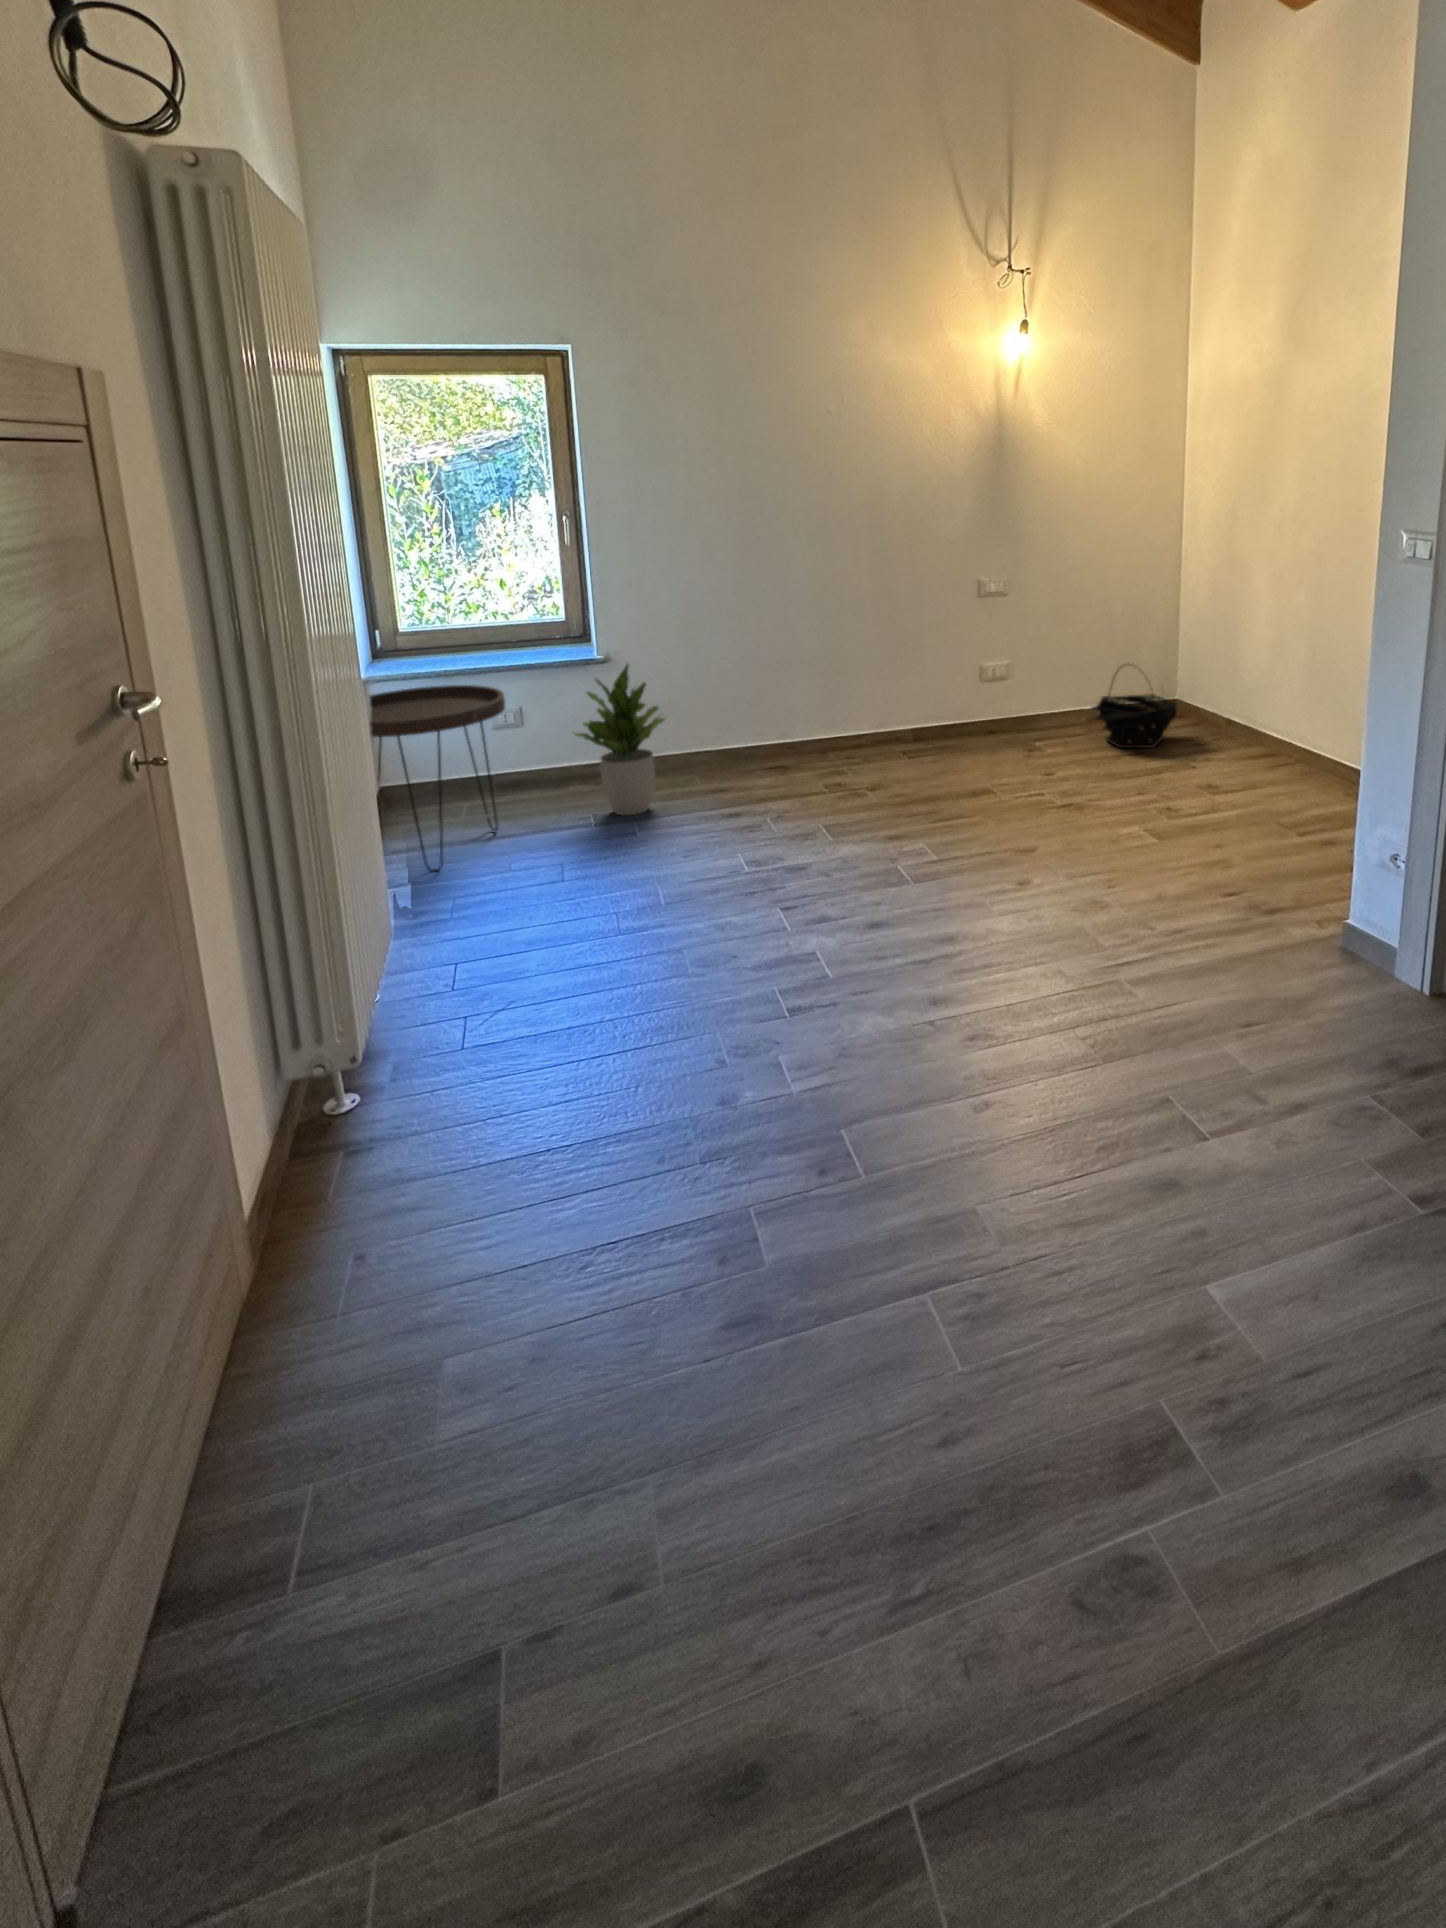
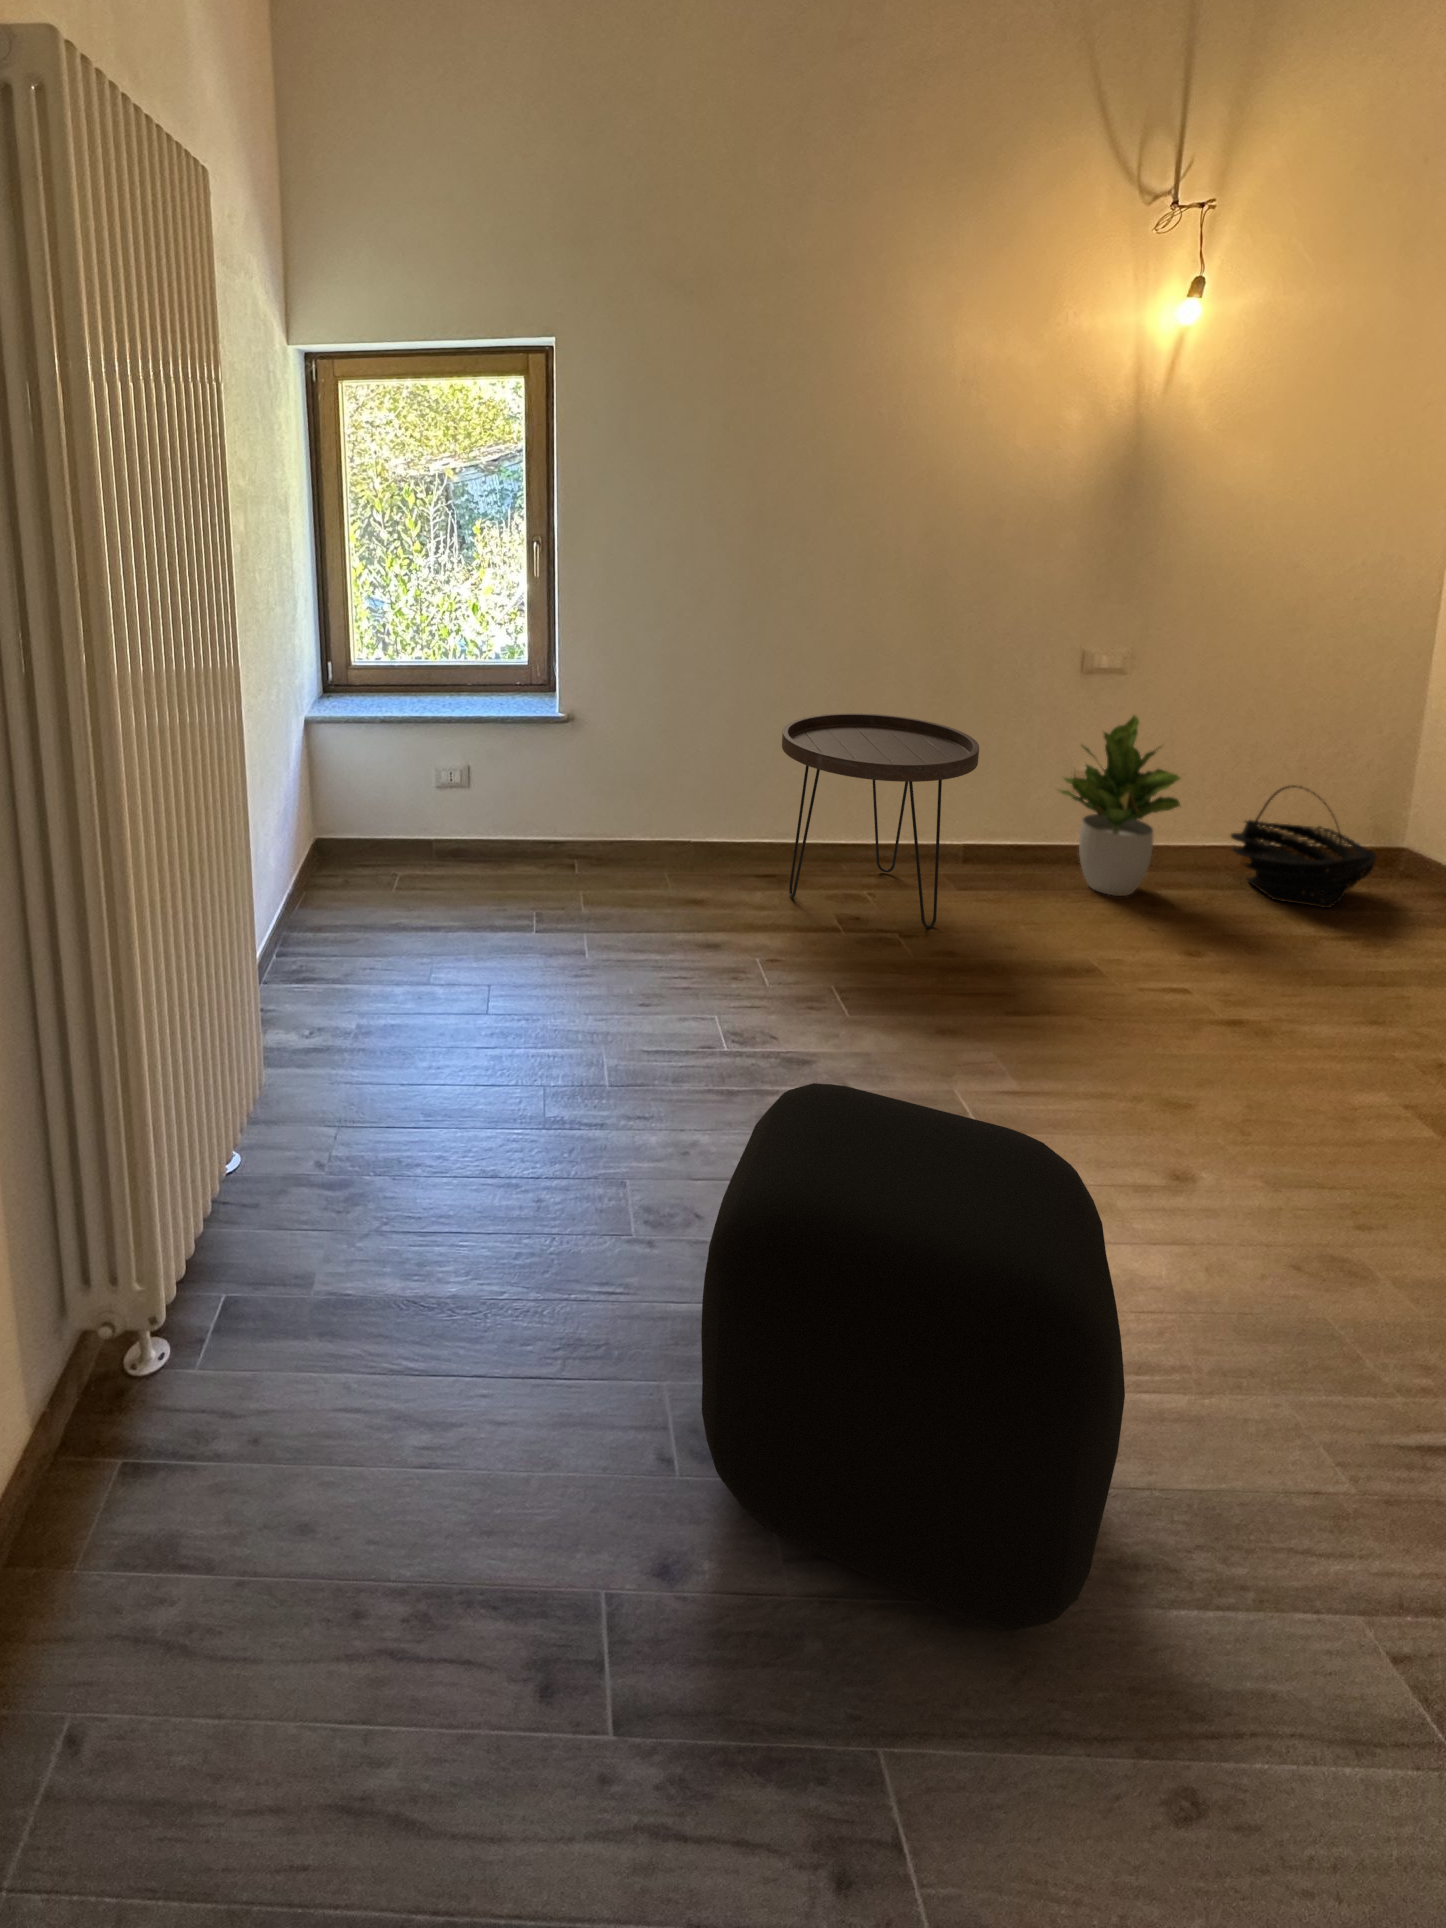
potted plant: present [573,664,665,815] -> present [1059,715,1180,896]
side table: present [370,685,505,871] -> present [782,713,979,929]
ottoman: none [734,814,966,1061] -> present [701,1083,1125,1632]

